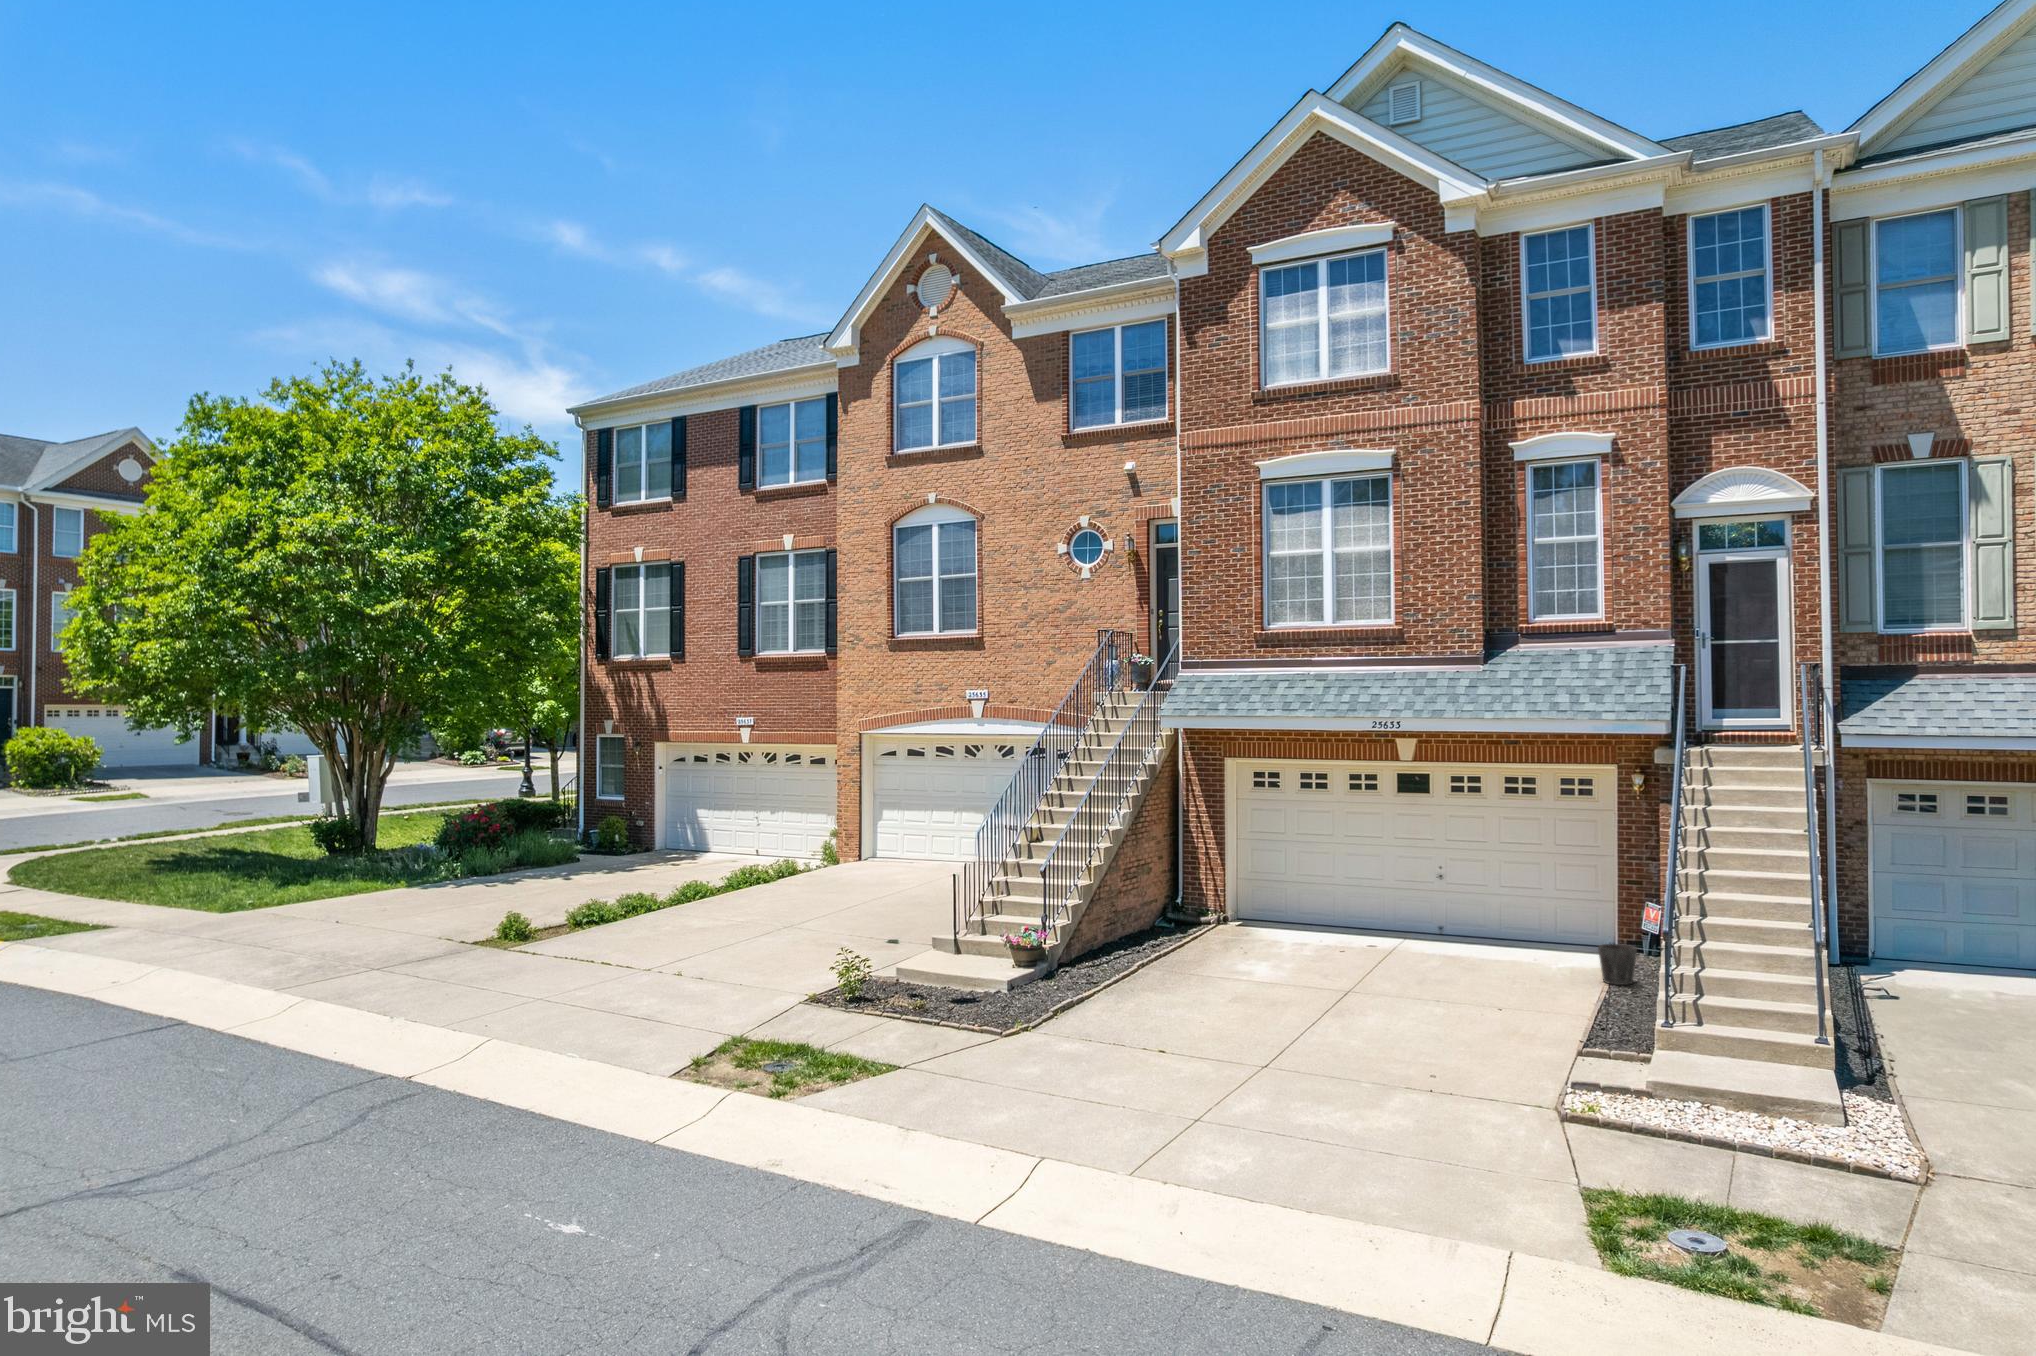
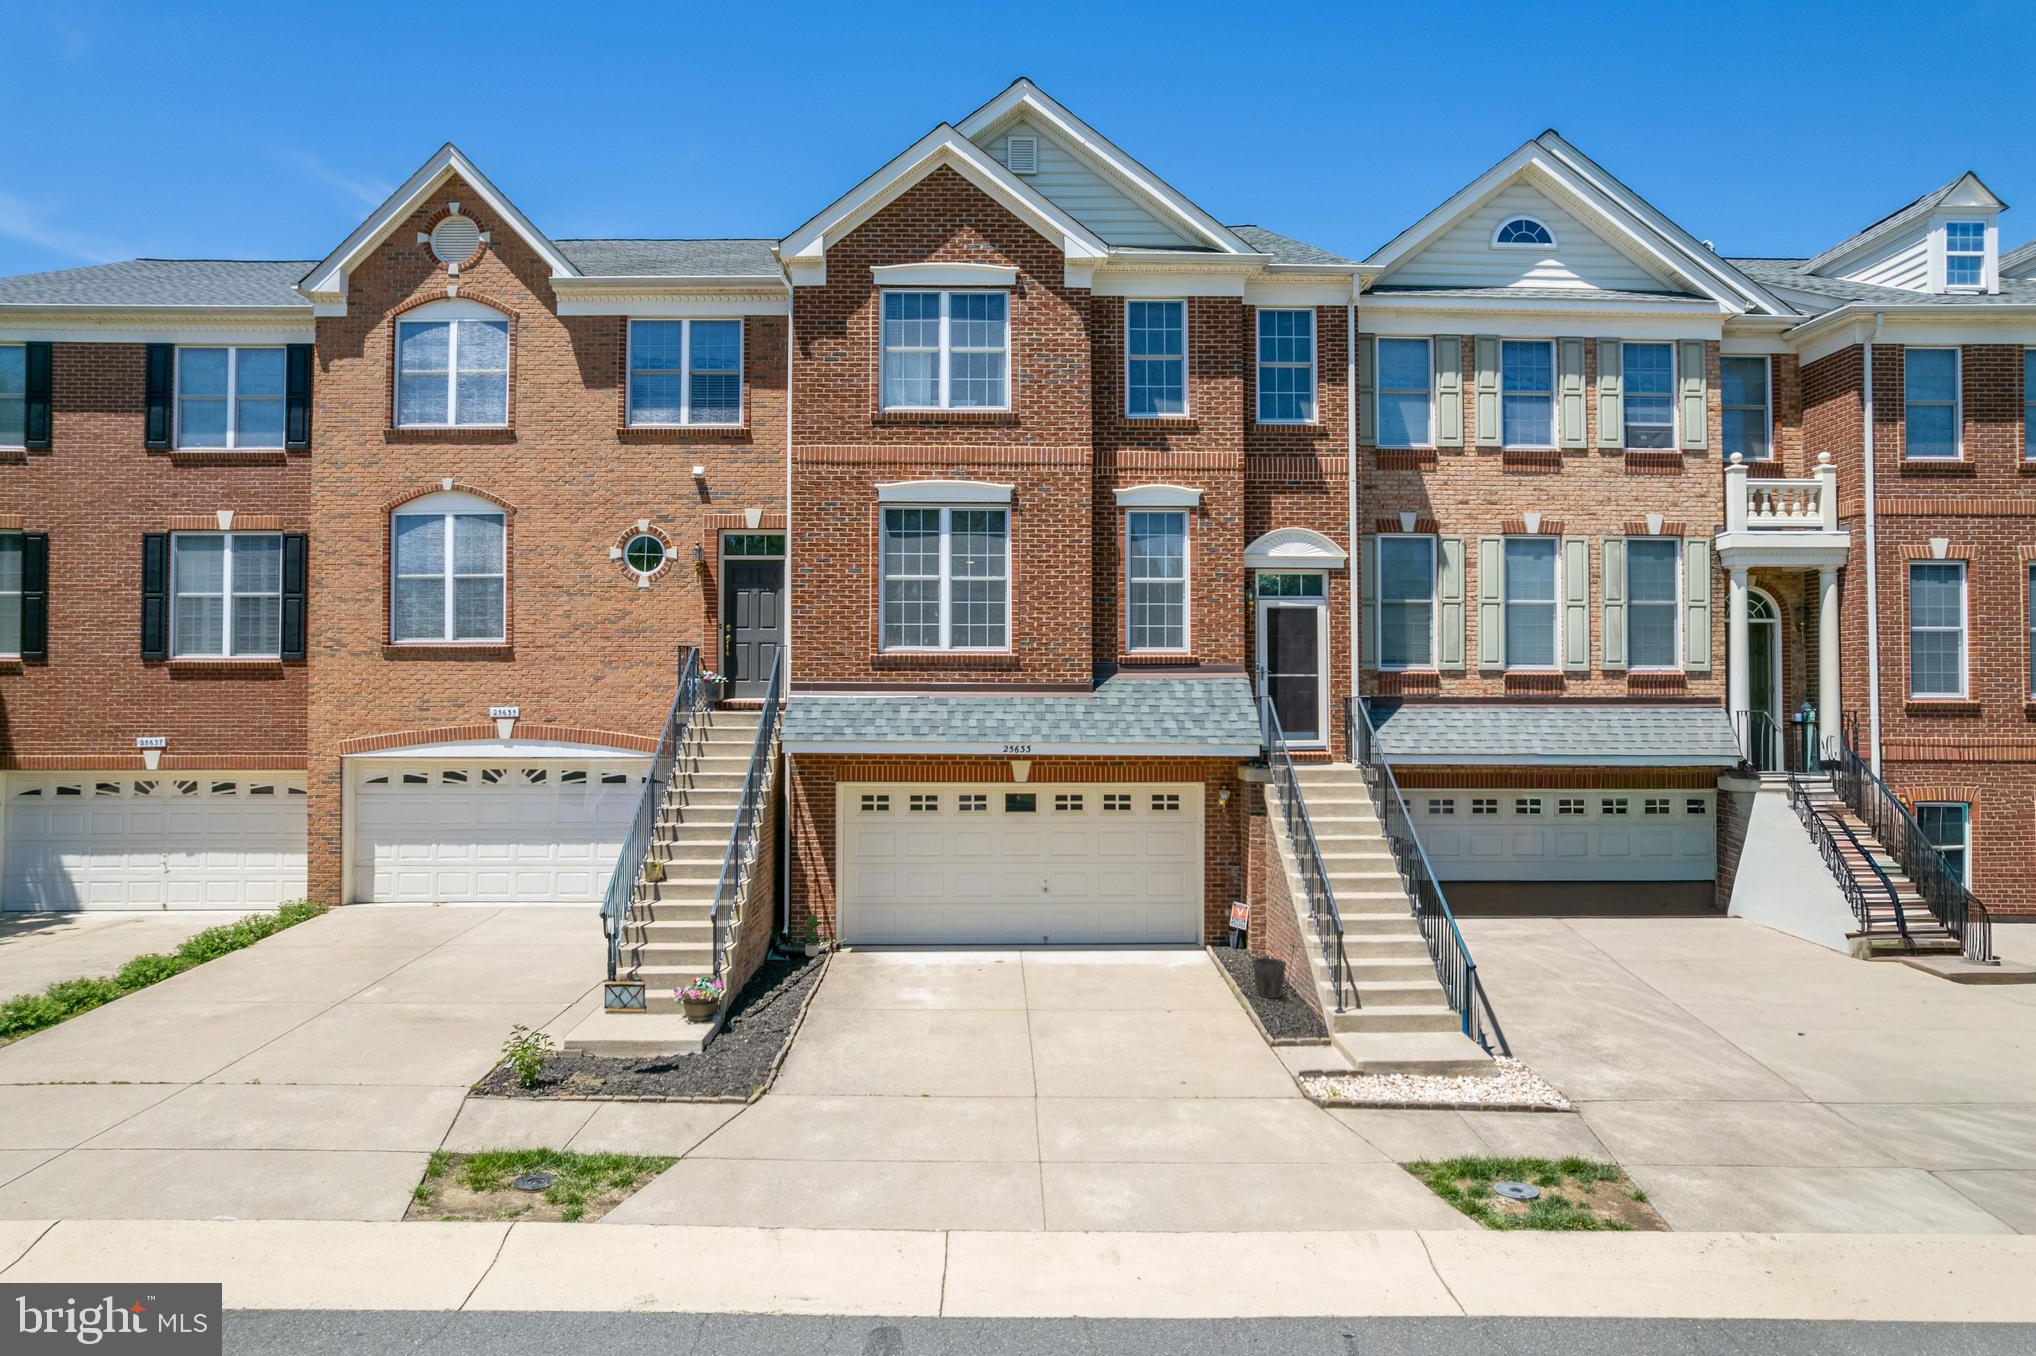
potted plant: none [1185,881,1214,920] -> present [798,914,825,956]

